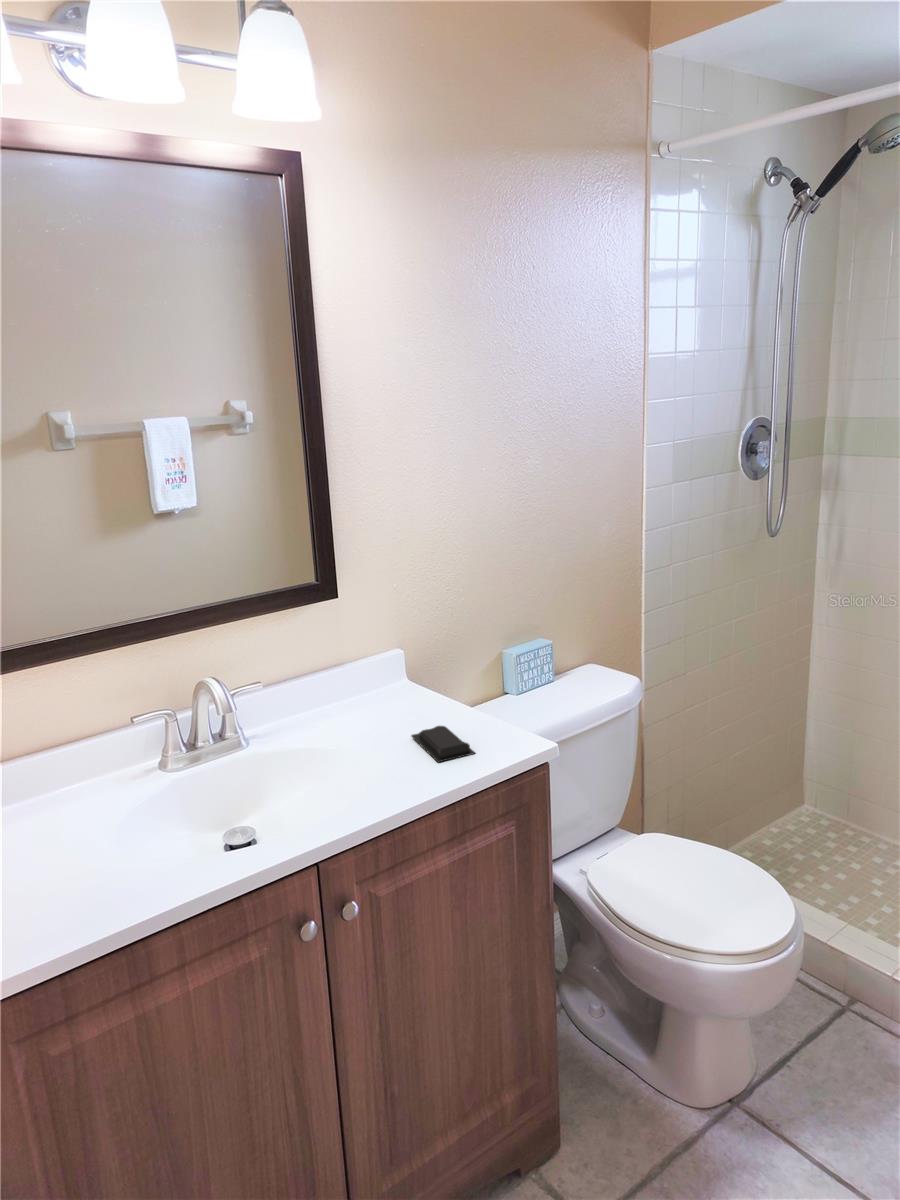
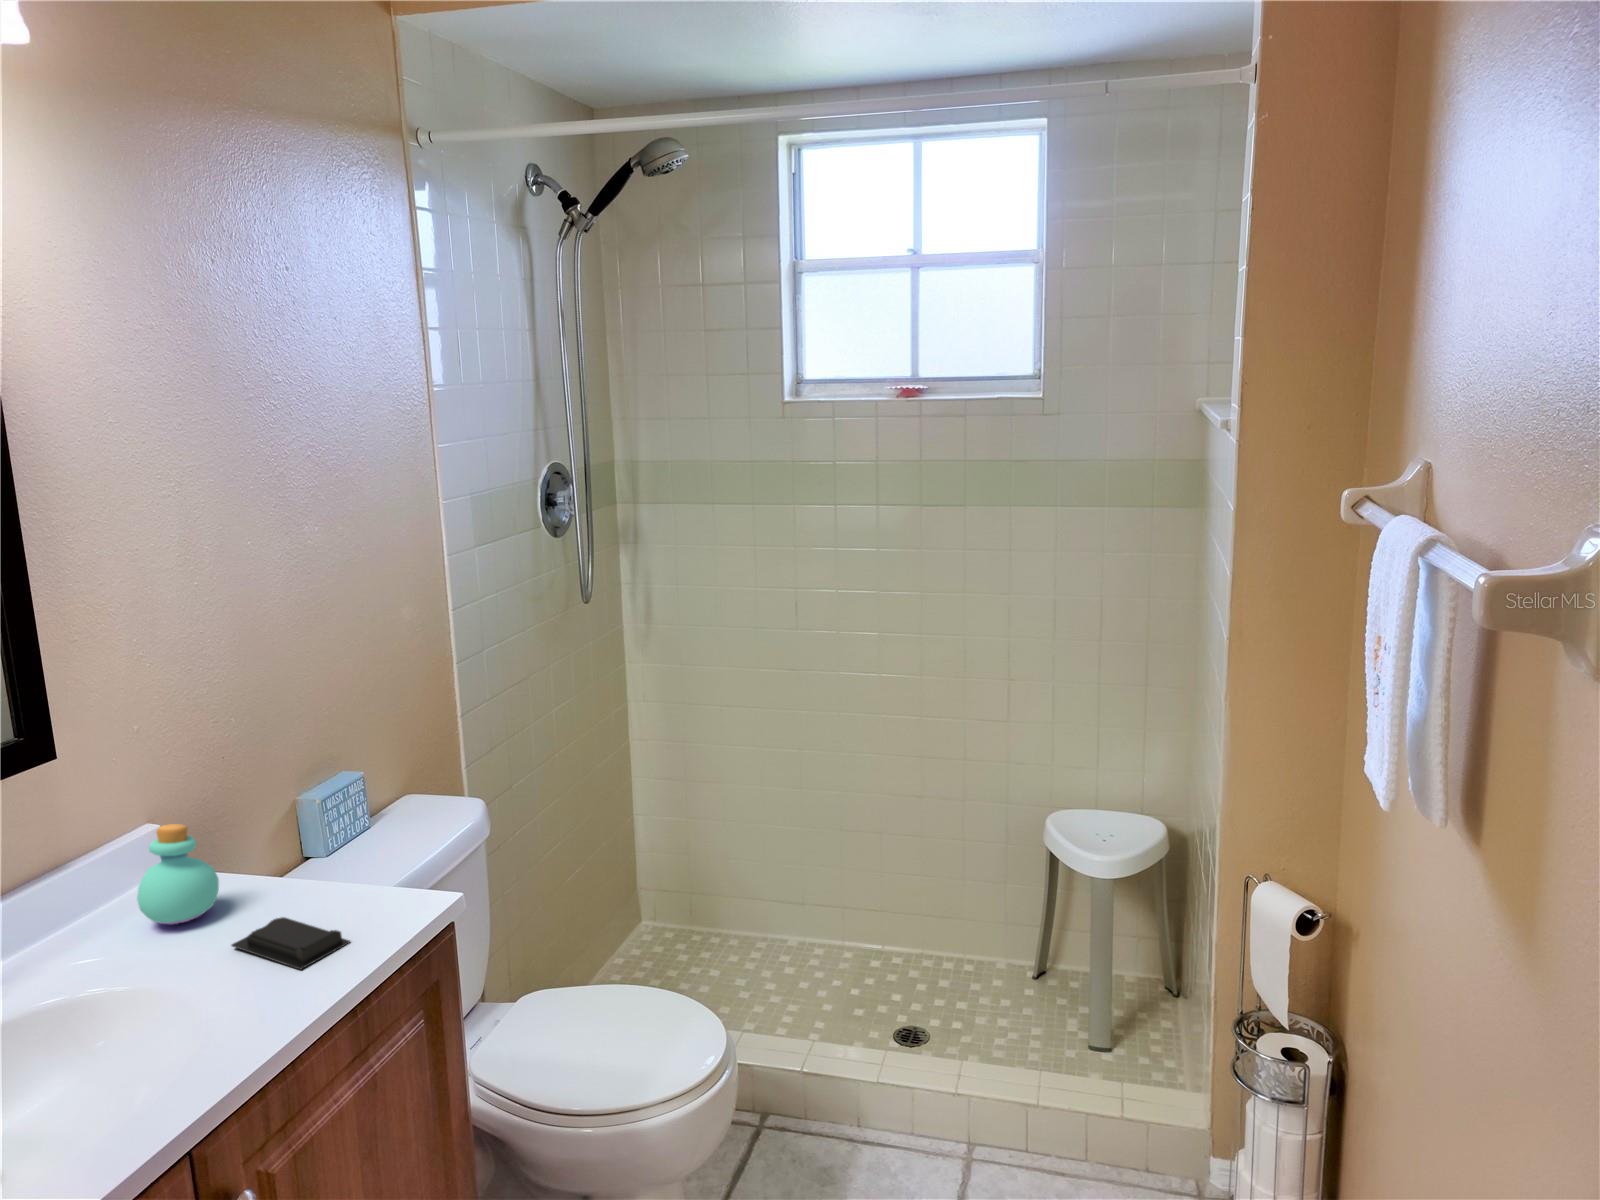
perfume bottle: none [374,650,421,714] -> present [137,824,219,924]

